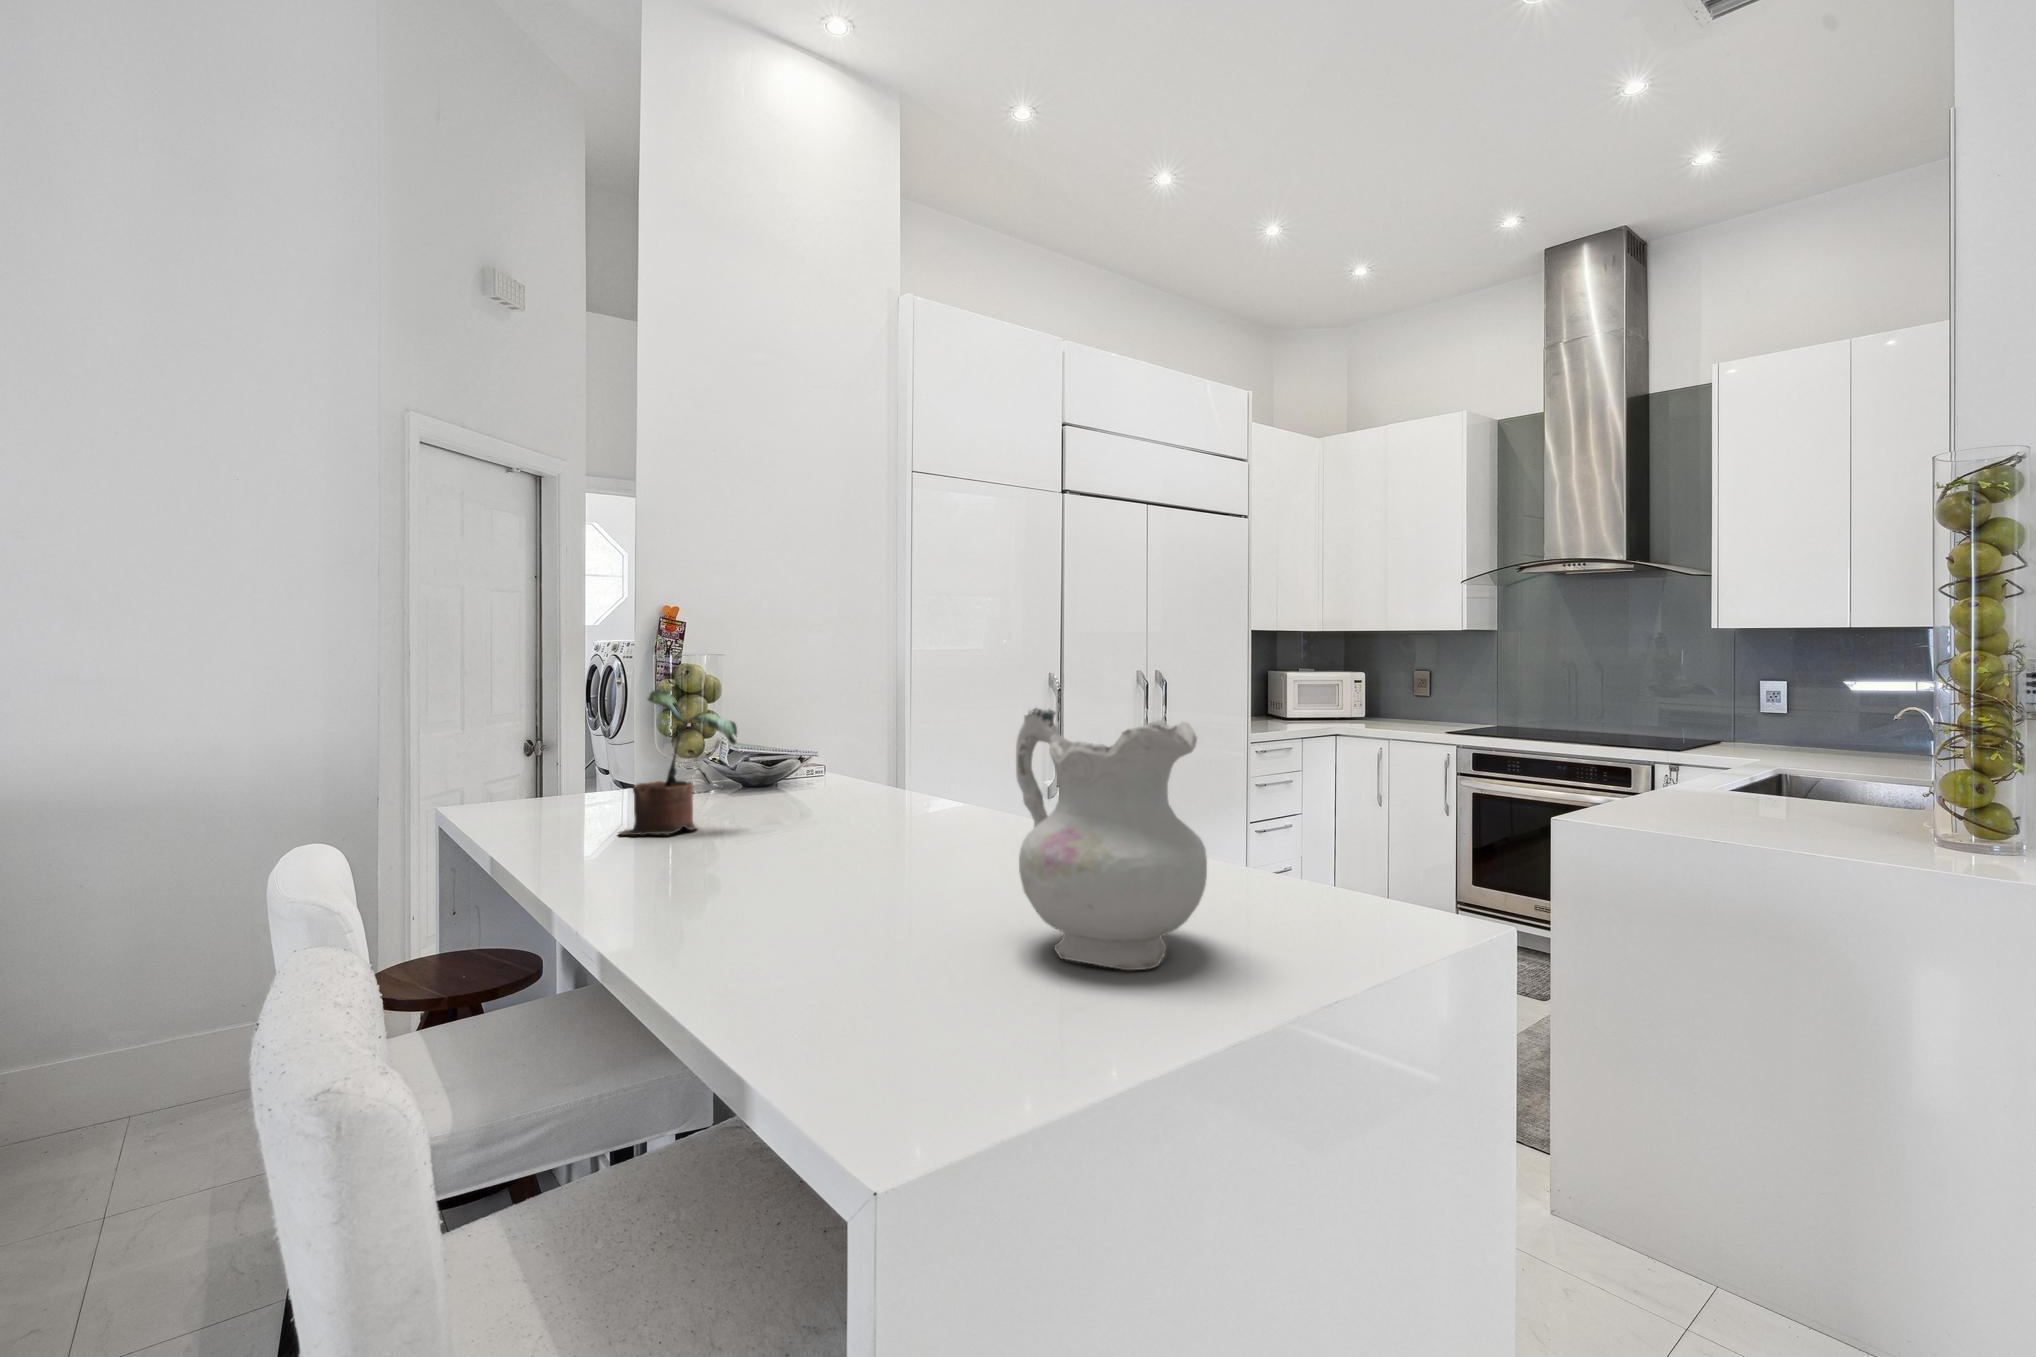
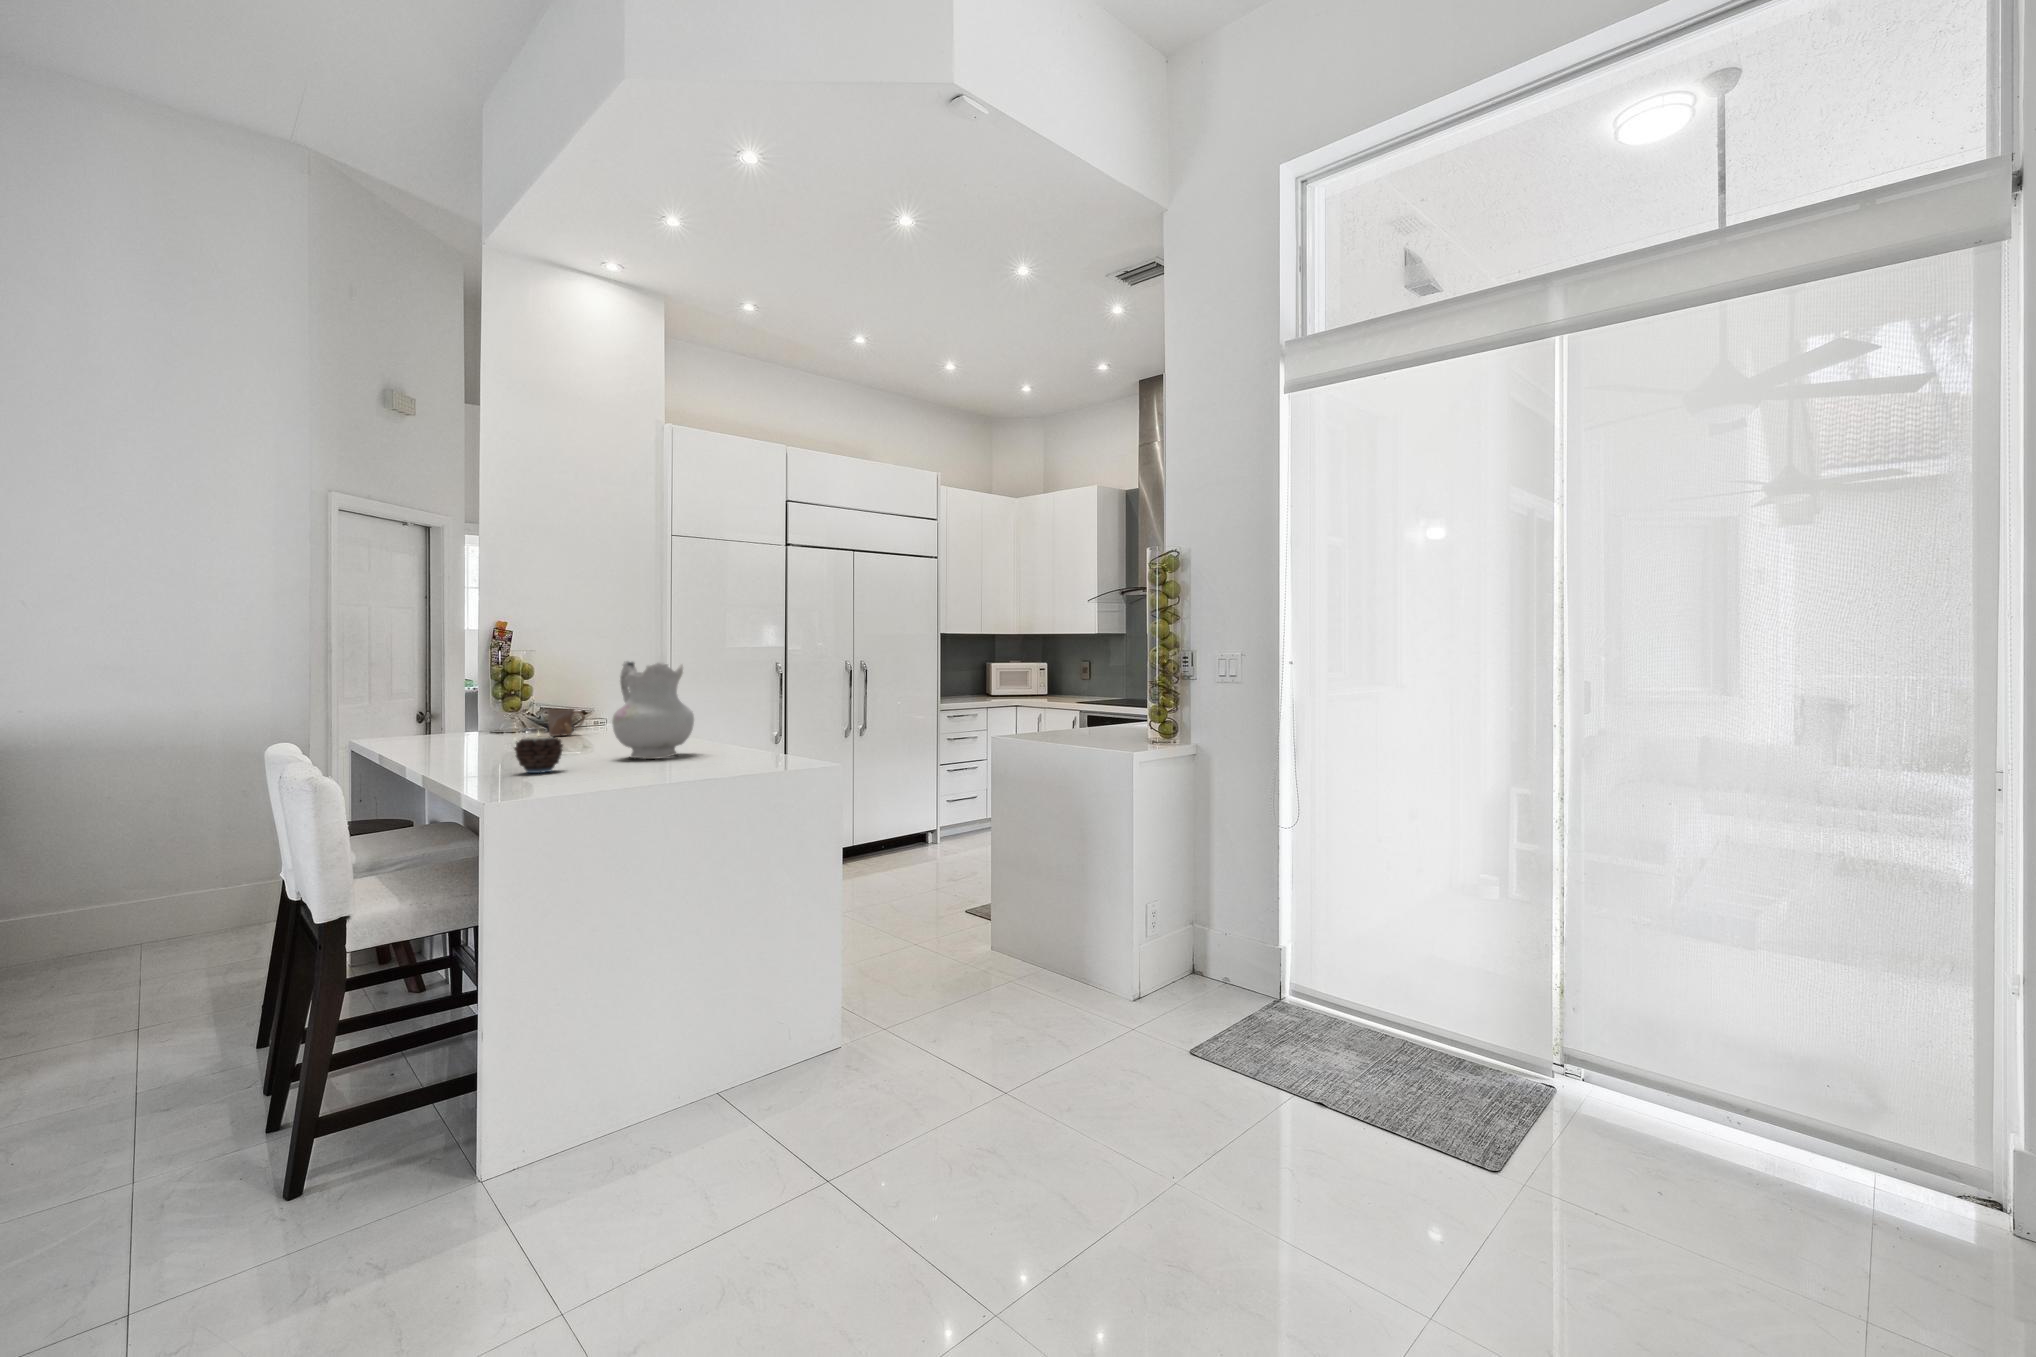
potted plant: present [619,690,737,835] -> none [456,666,526,744]
mug: none [758,761,820,811] -> present [547,709,584,736]
candle: none [852,934,978,1069] -> present [514,736,563,773]

